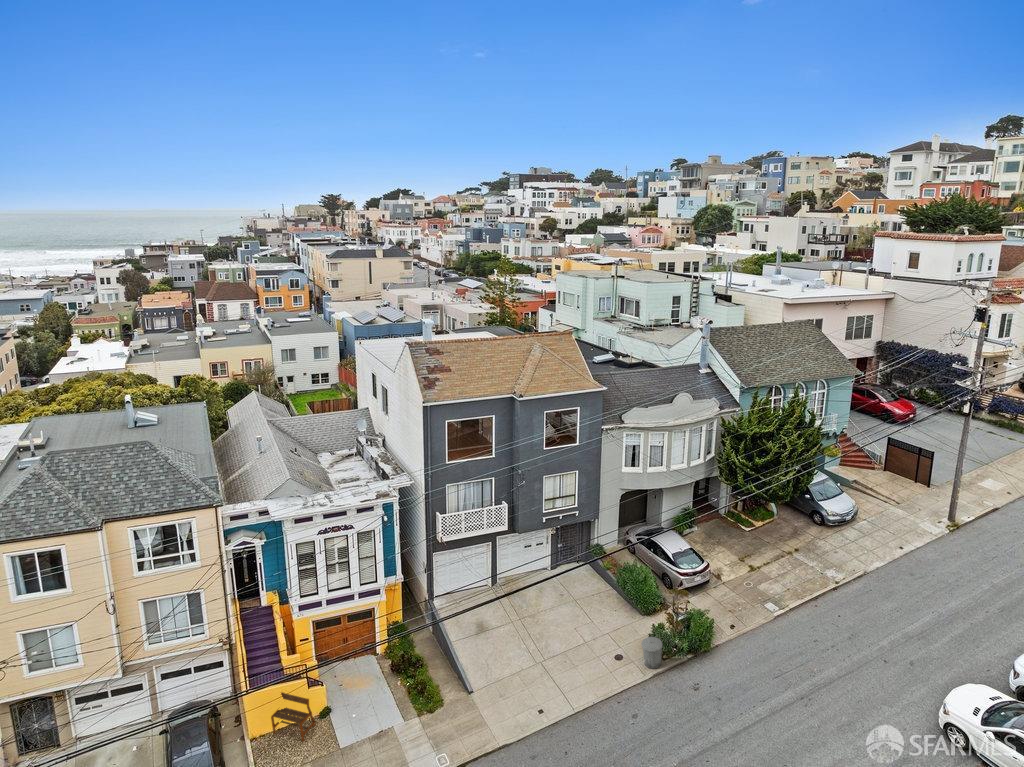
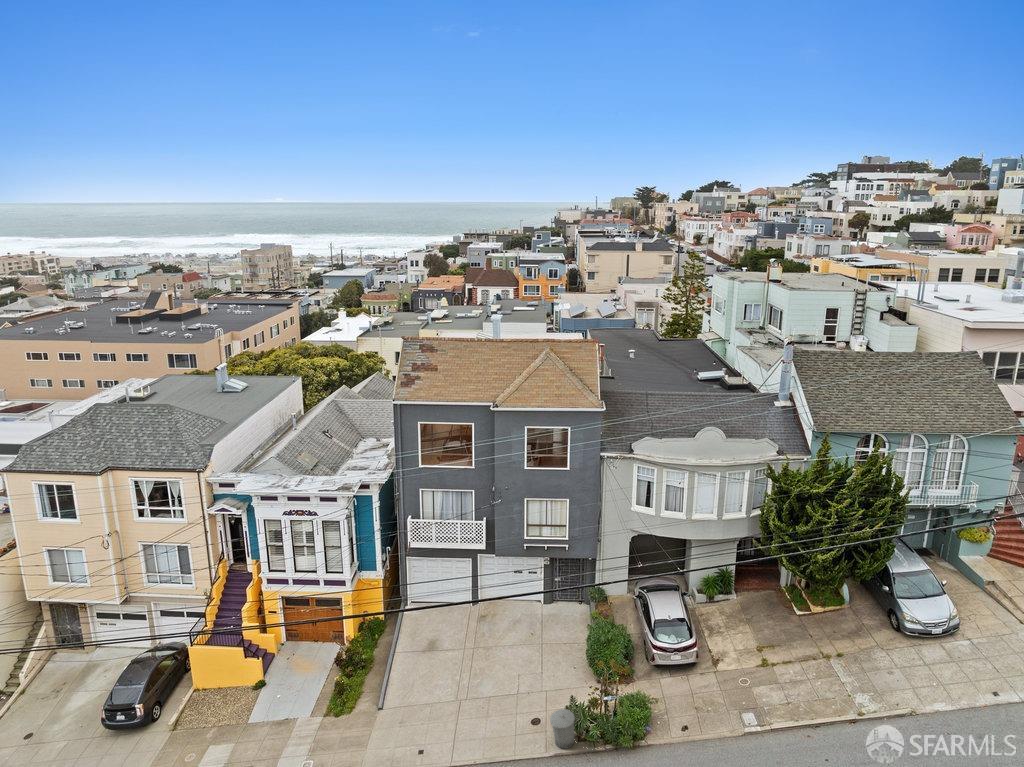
bench: present [271,692,315,742] -> none [203,657,239,710]

